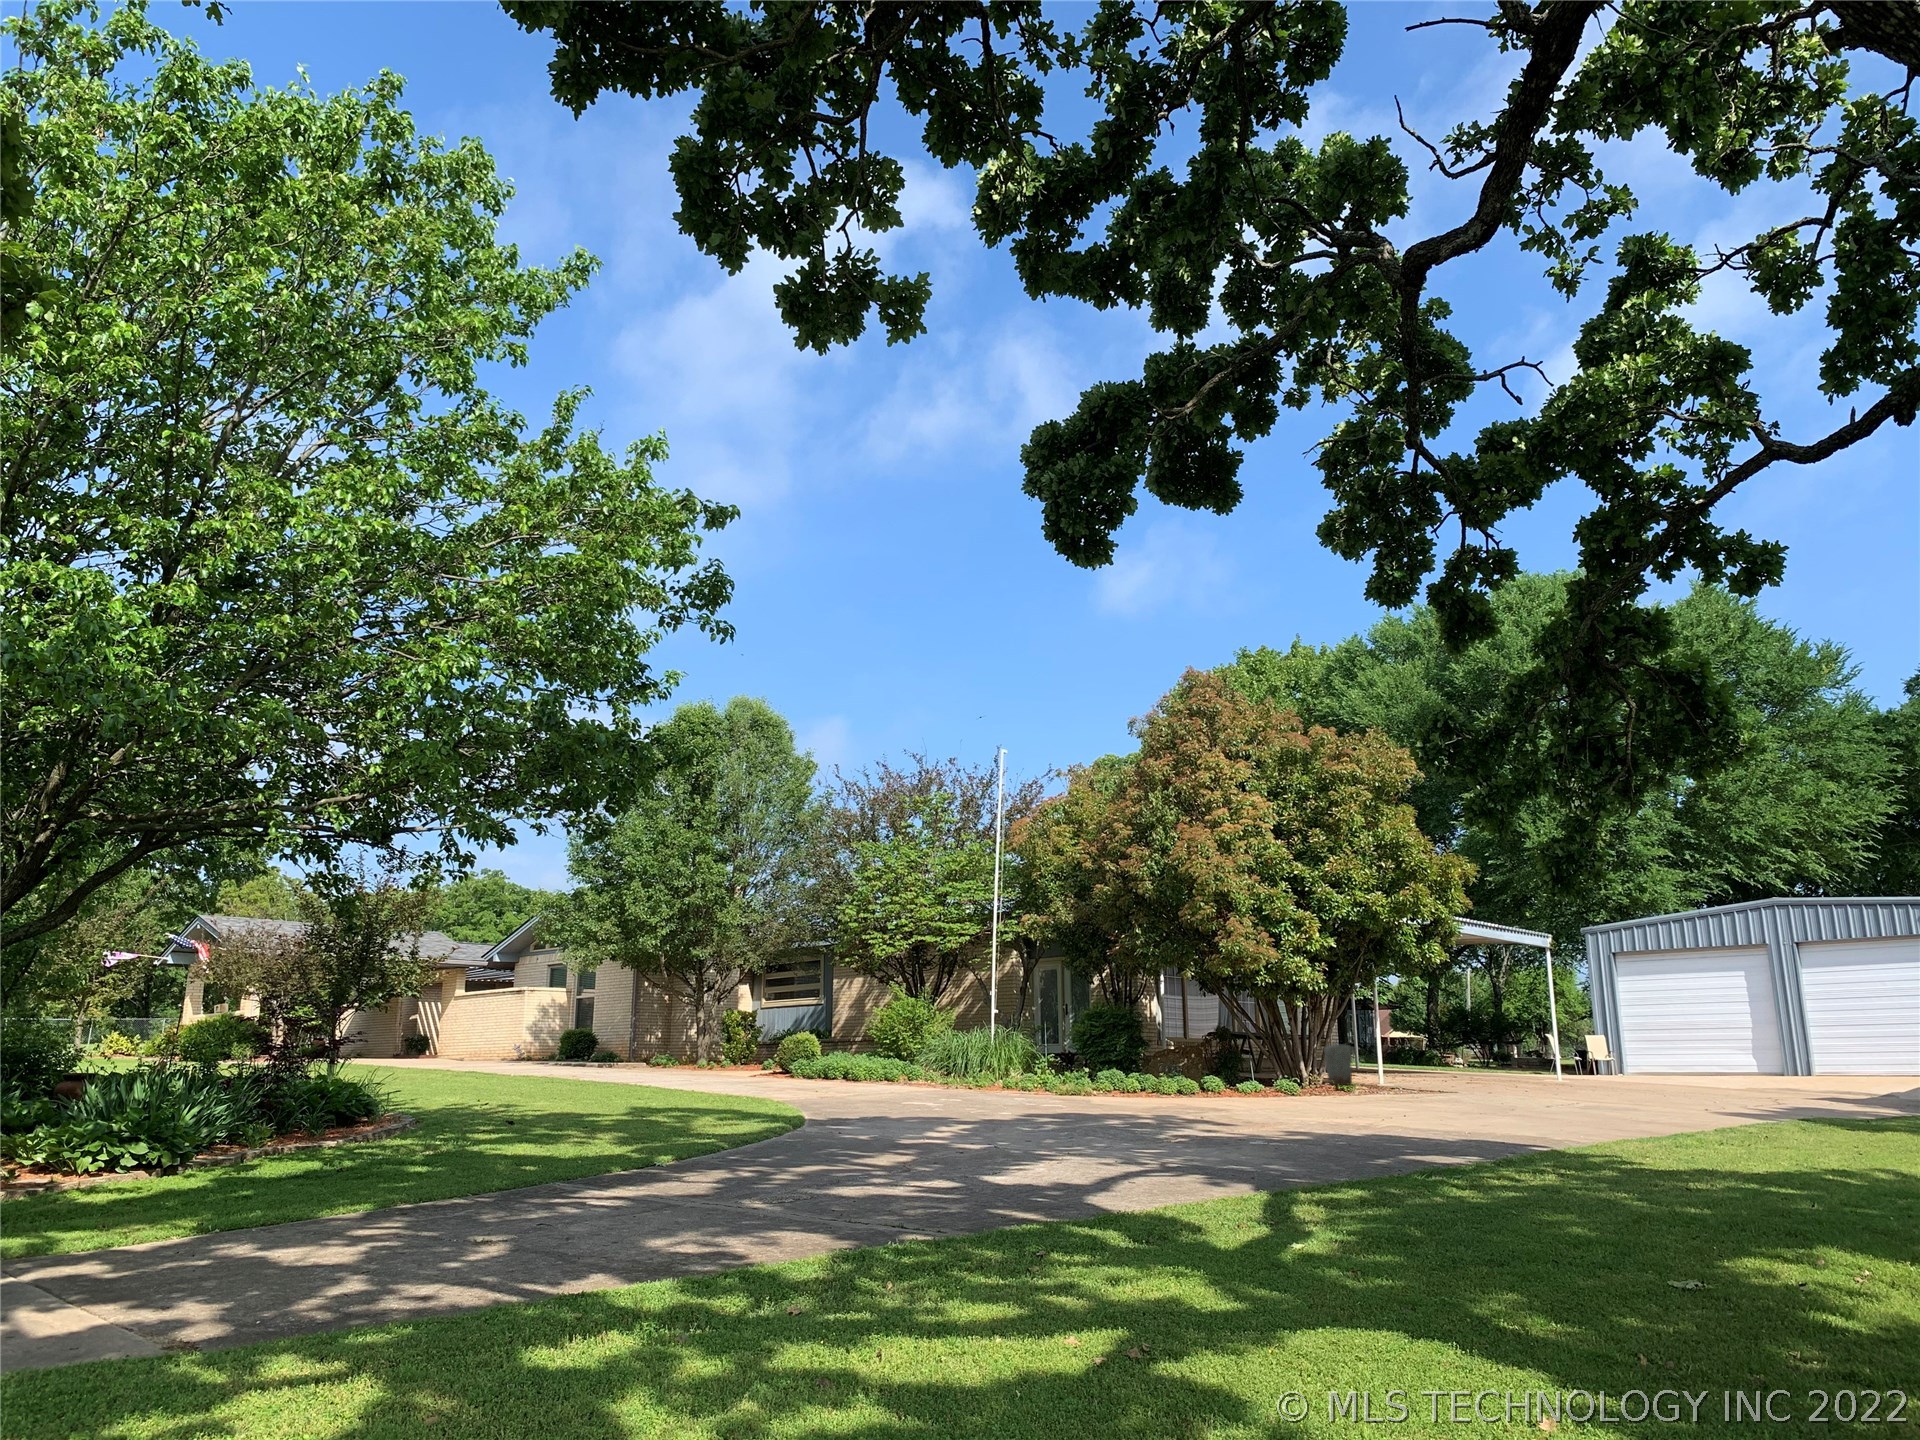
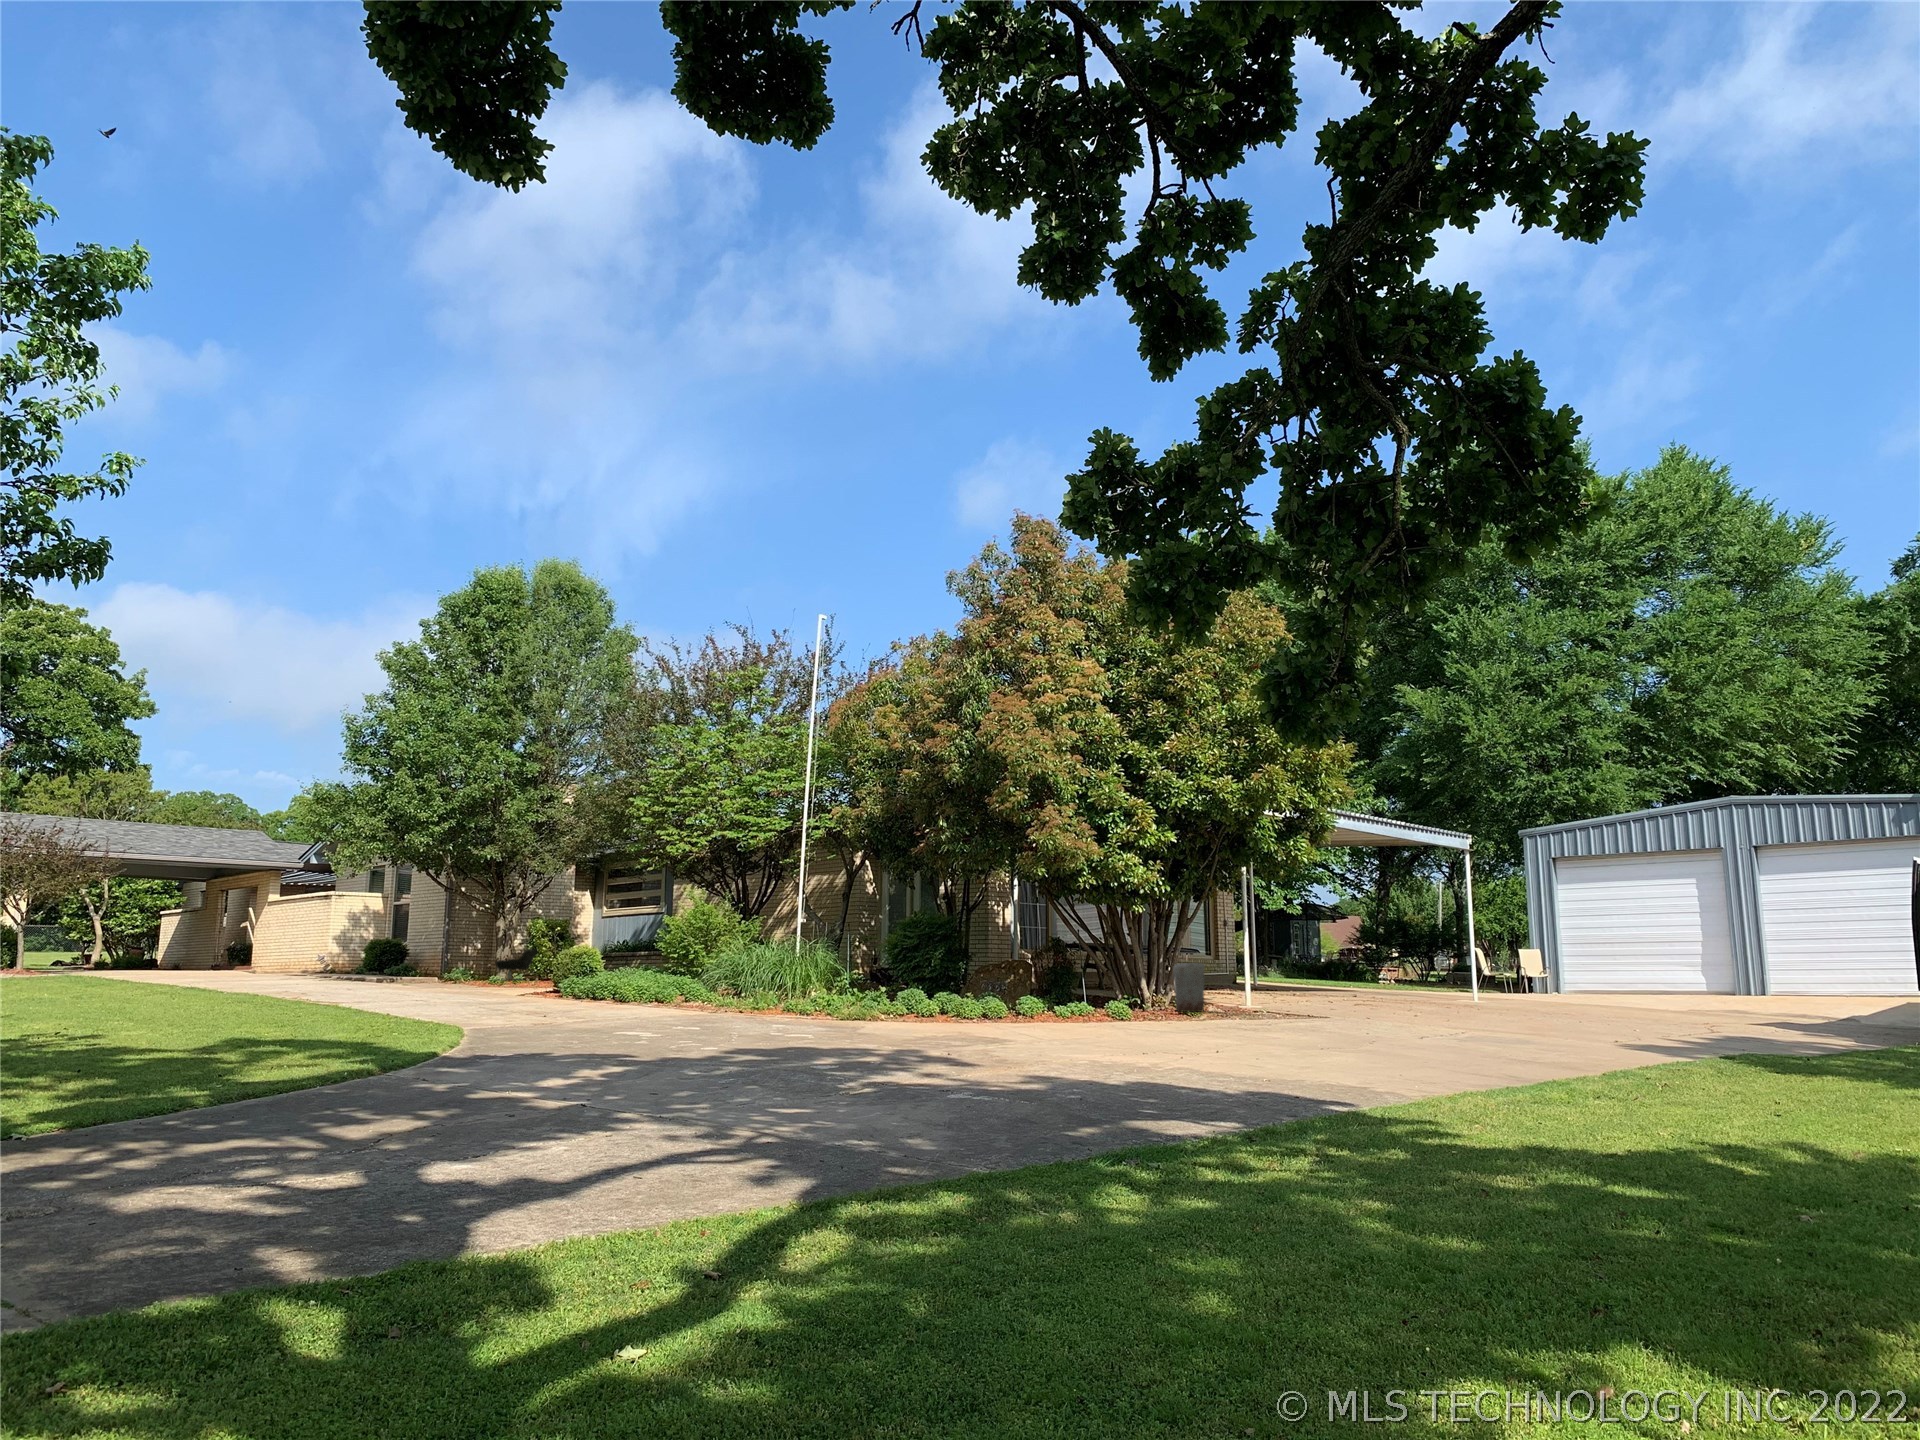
lounge chair: none [700,1037,735,1065] -> present [495,949,536,979]

